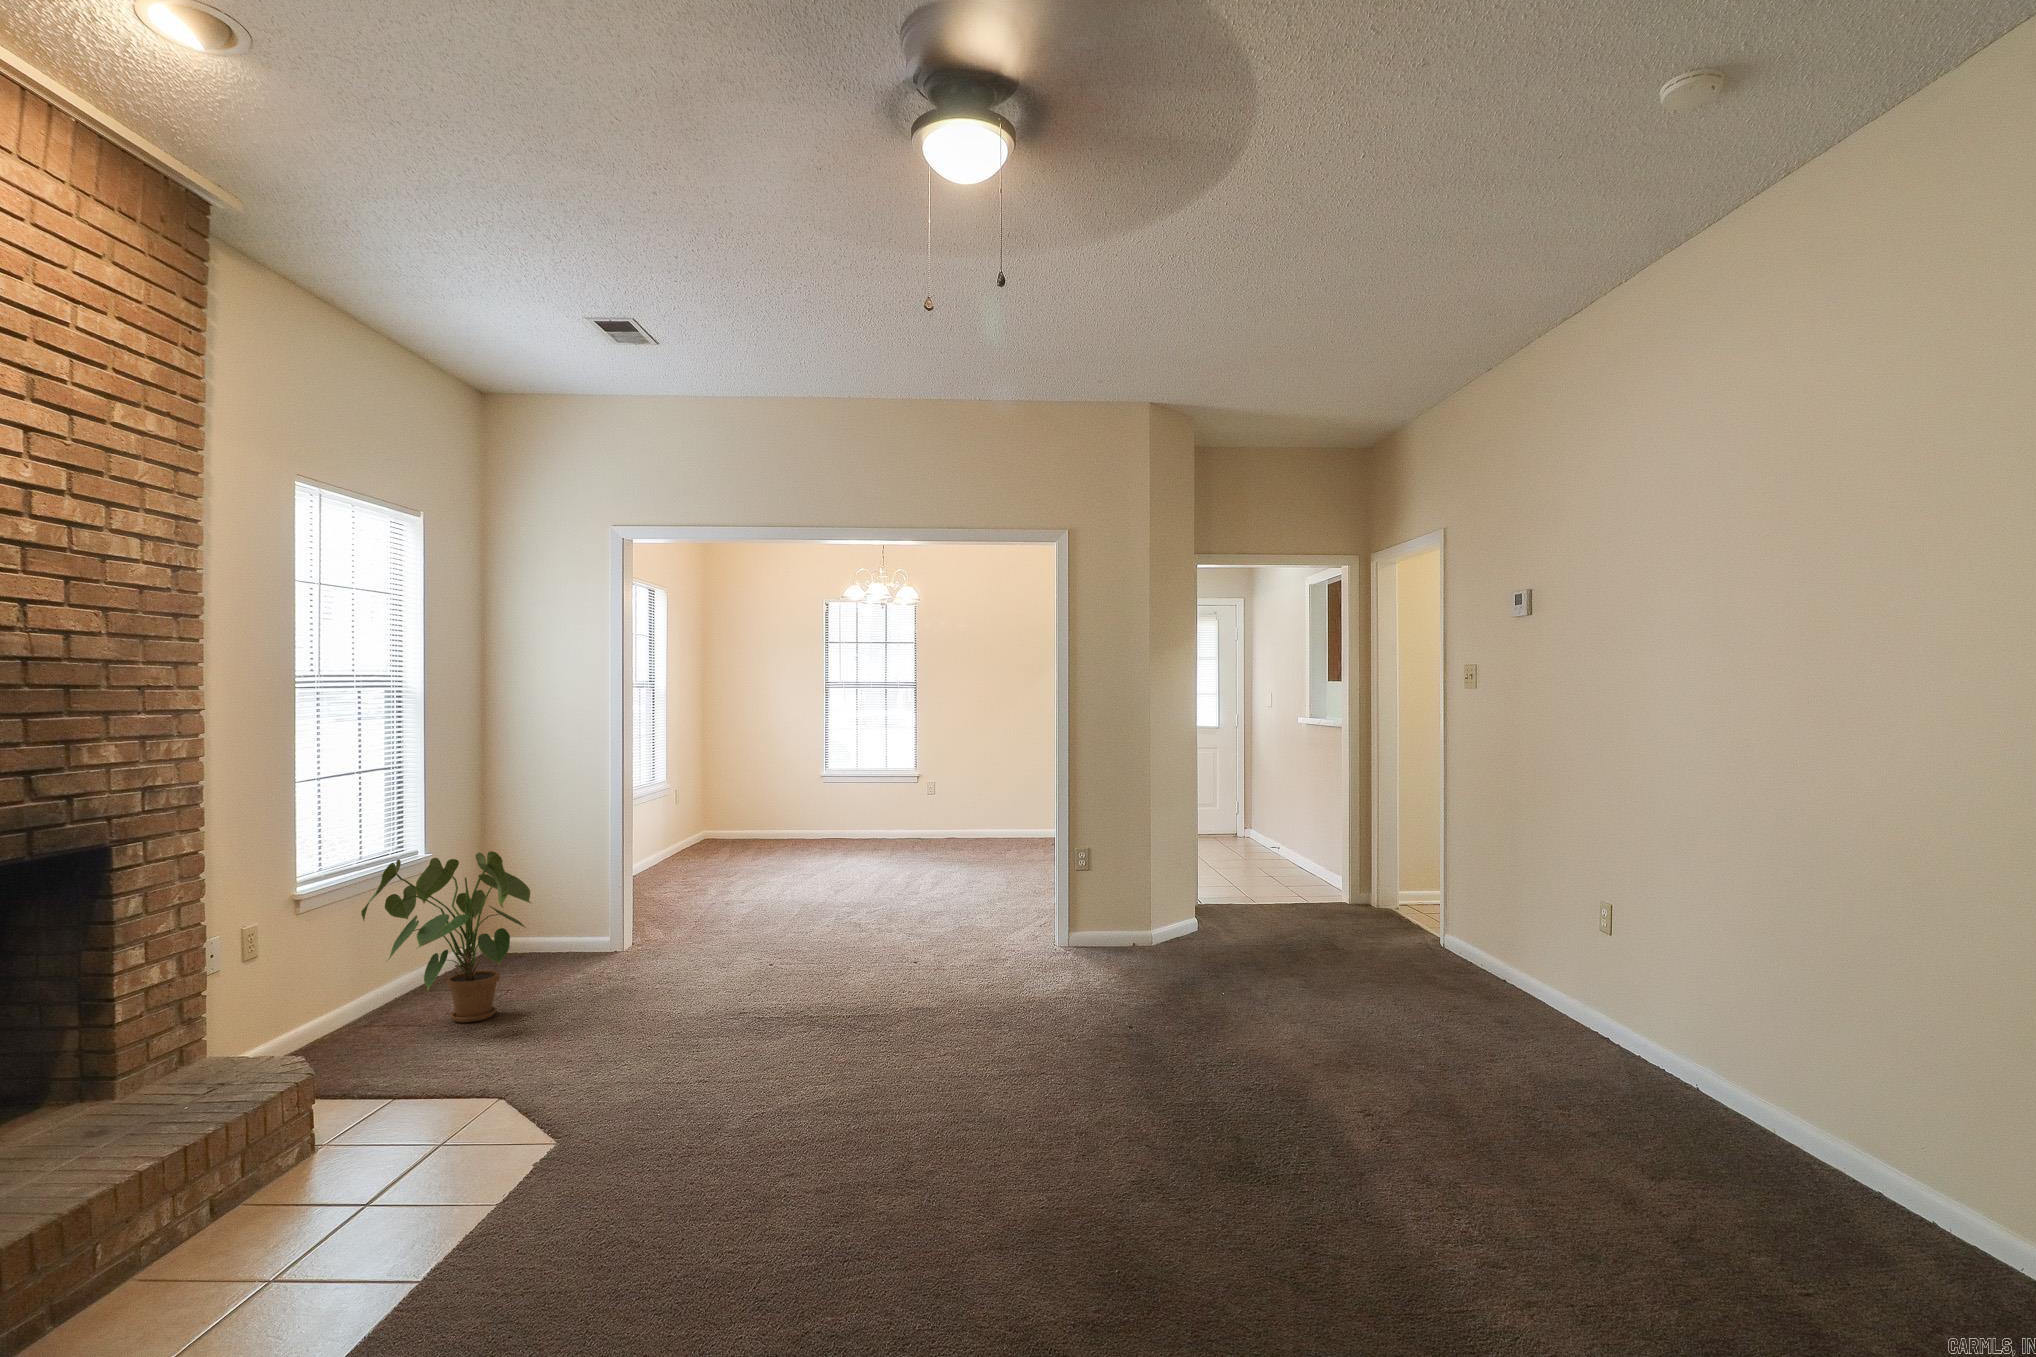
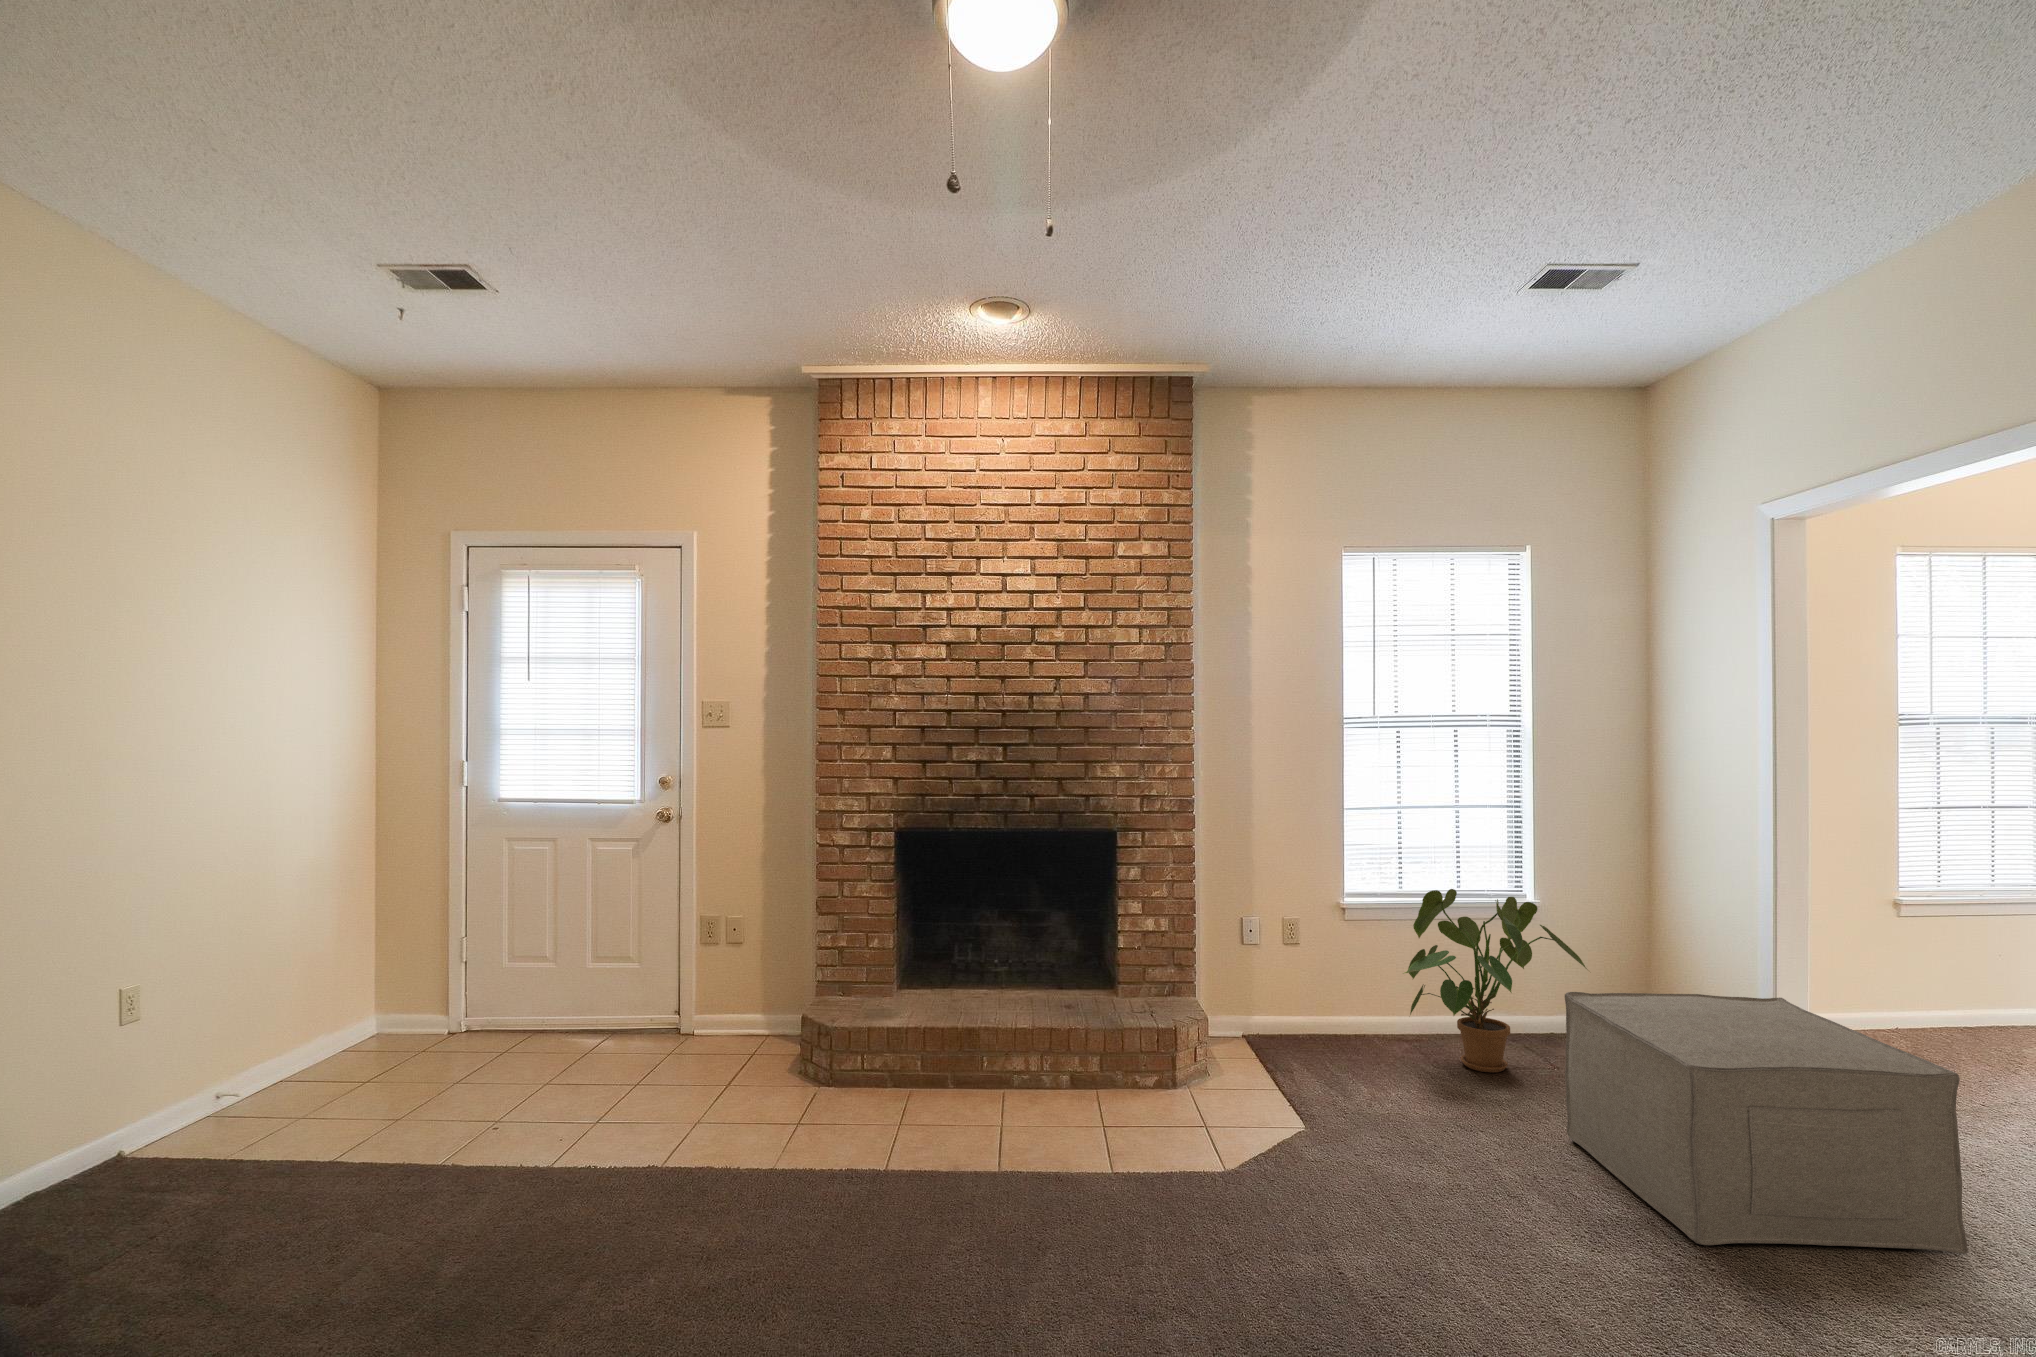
ottoman: none [634,870,843,1015] -> present [1565,992,1968,1254]

